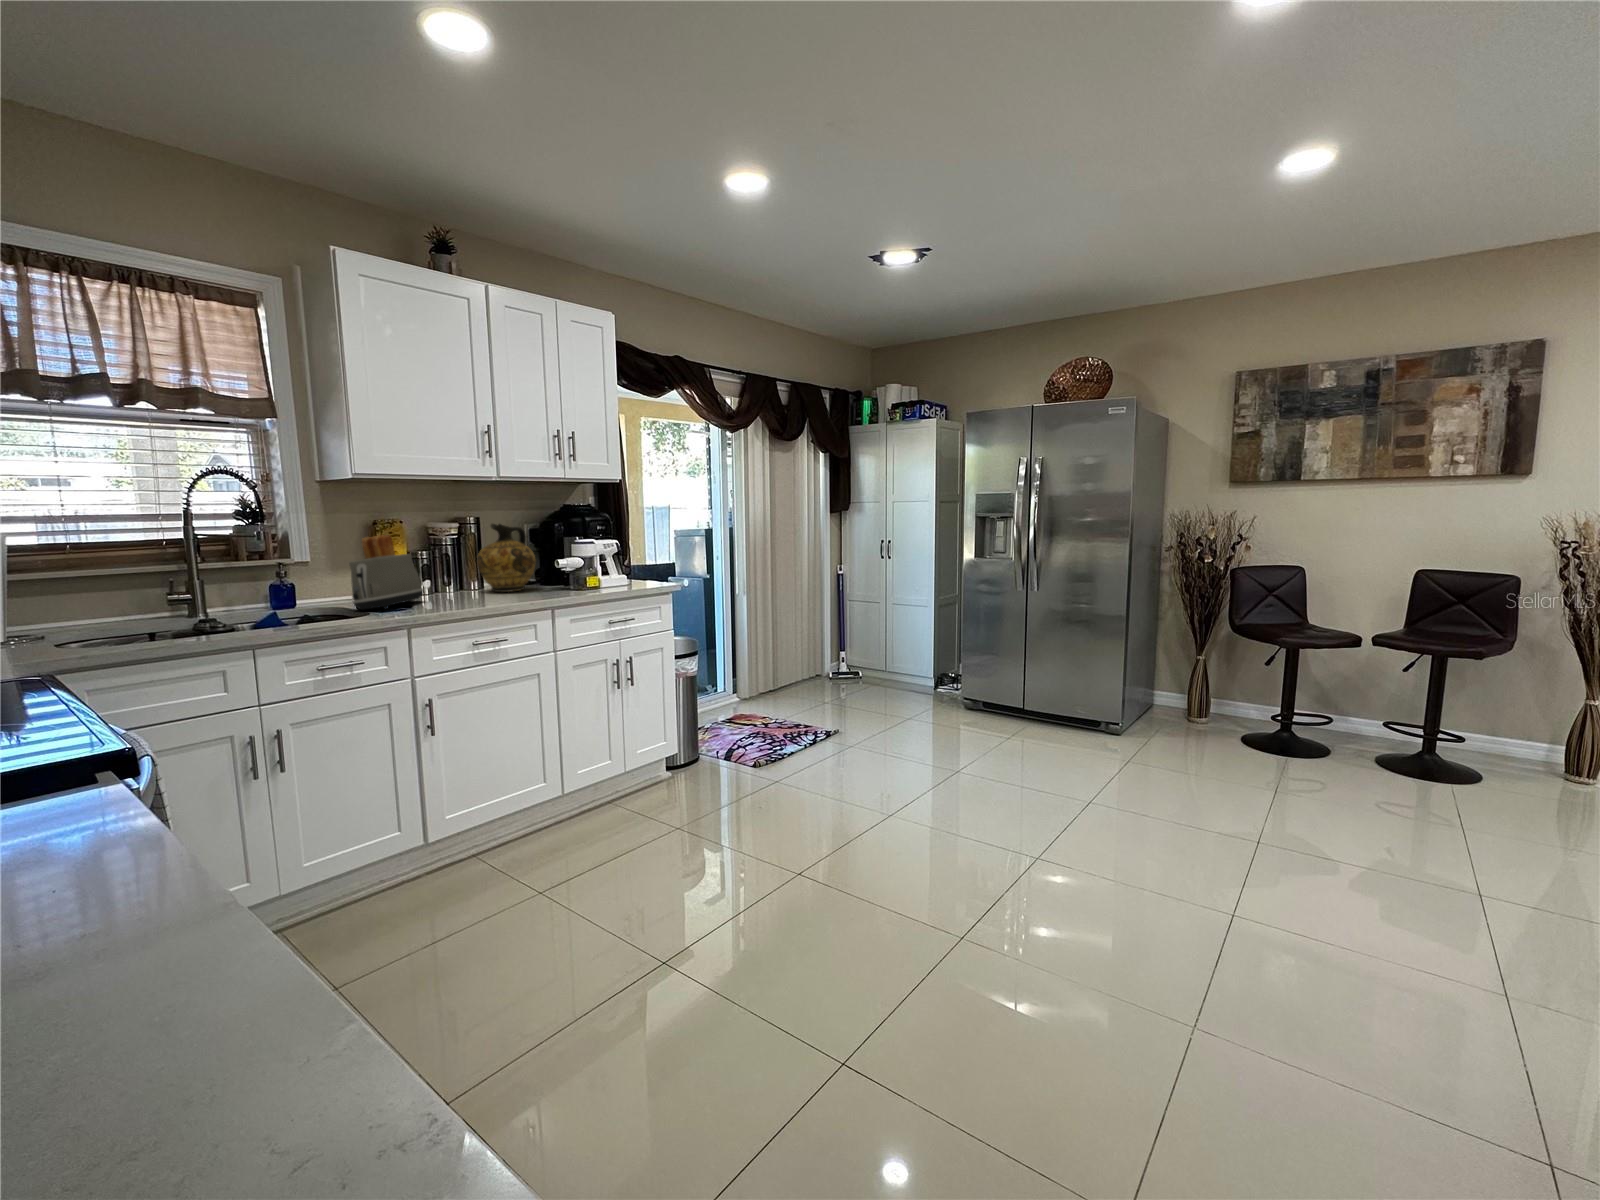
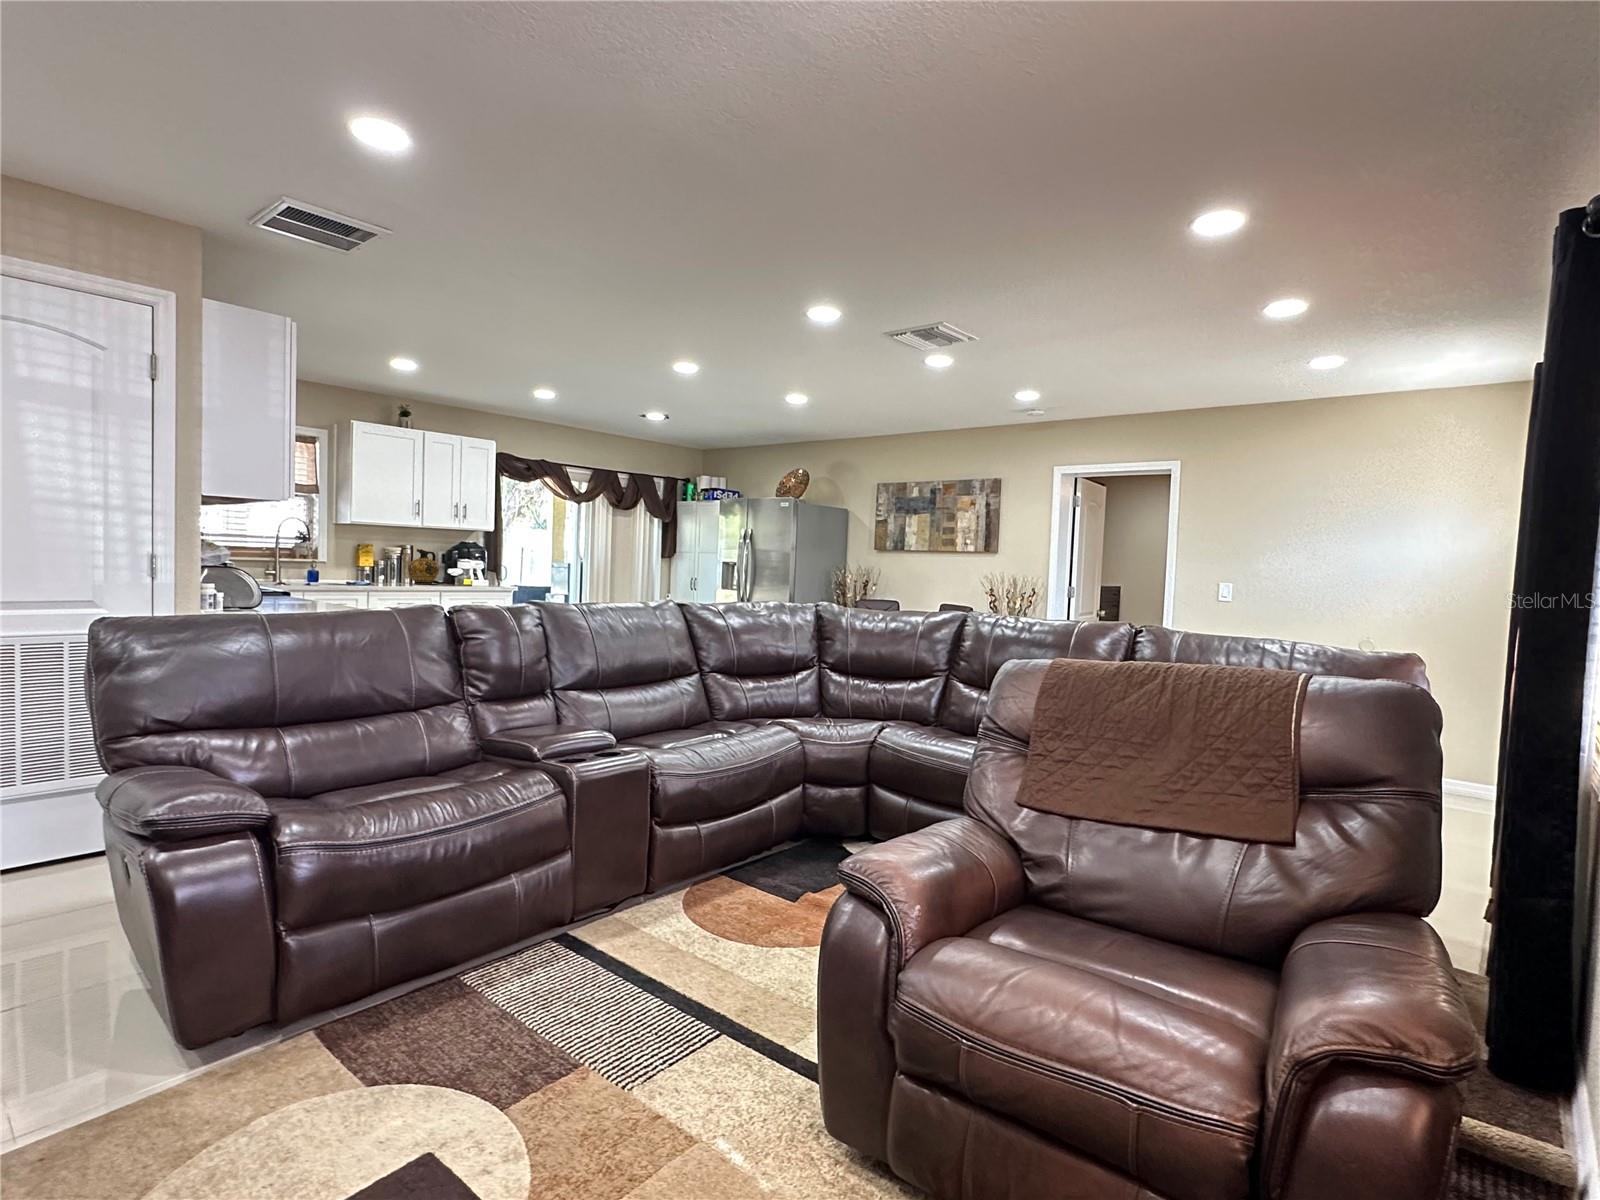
toaster: present [349,535,424,610] -> none [345,551,379,585]

